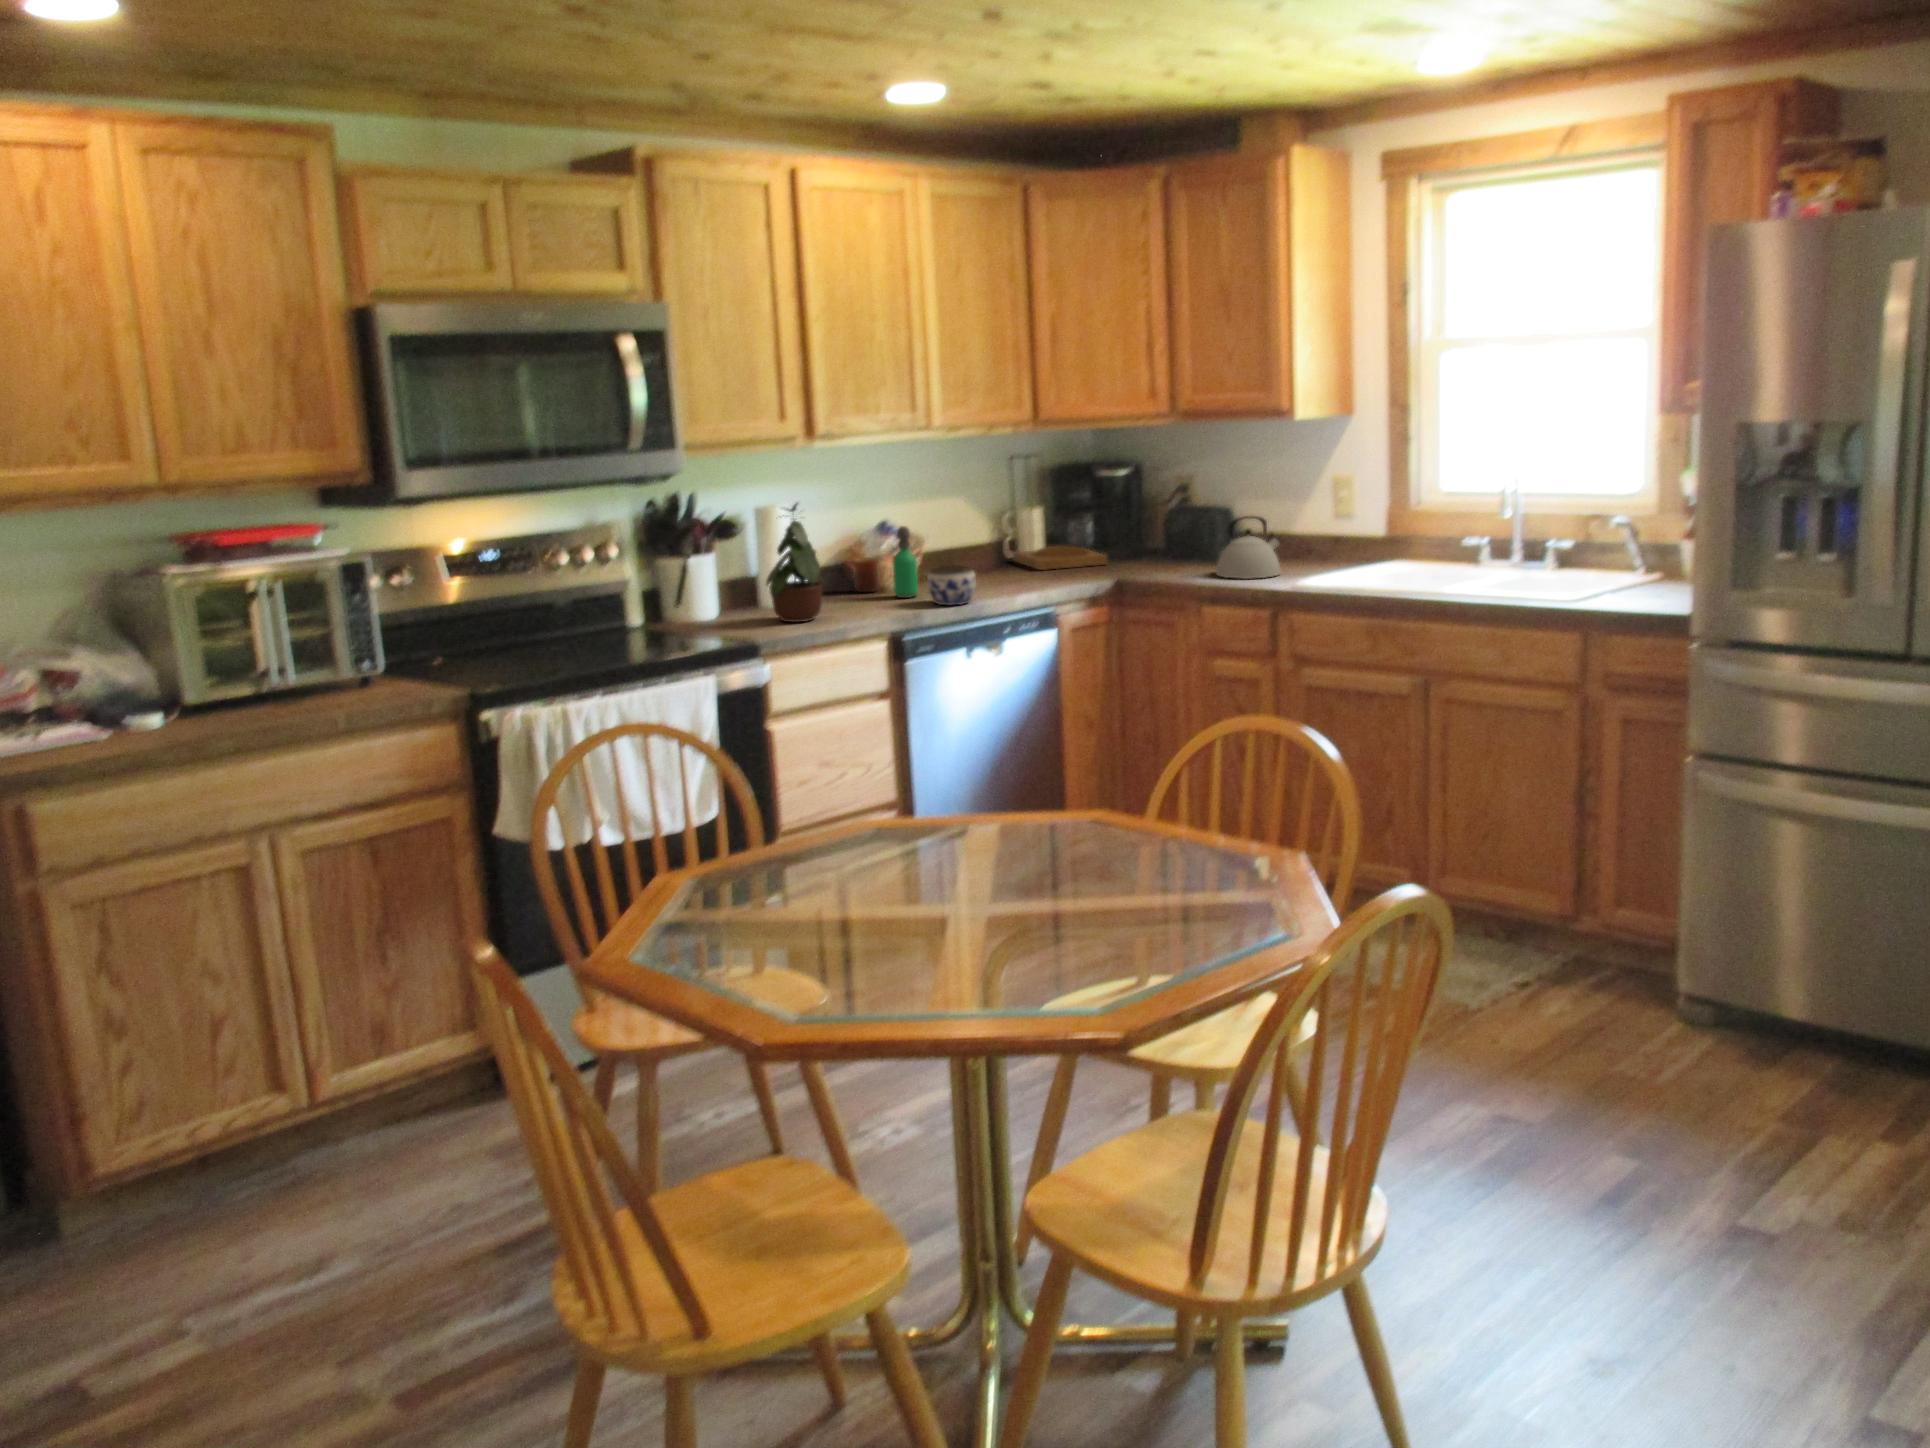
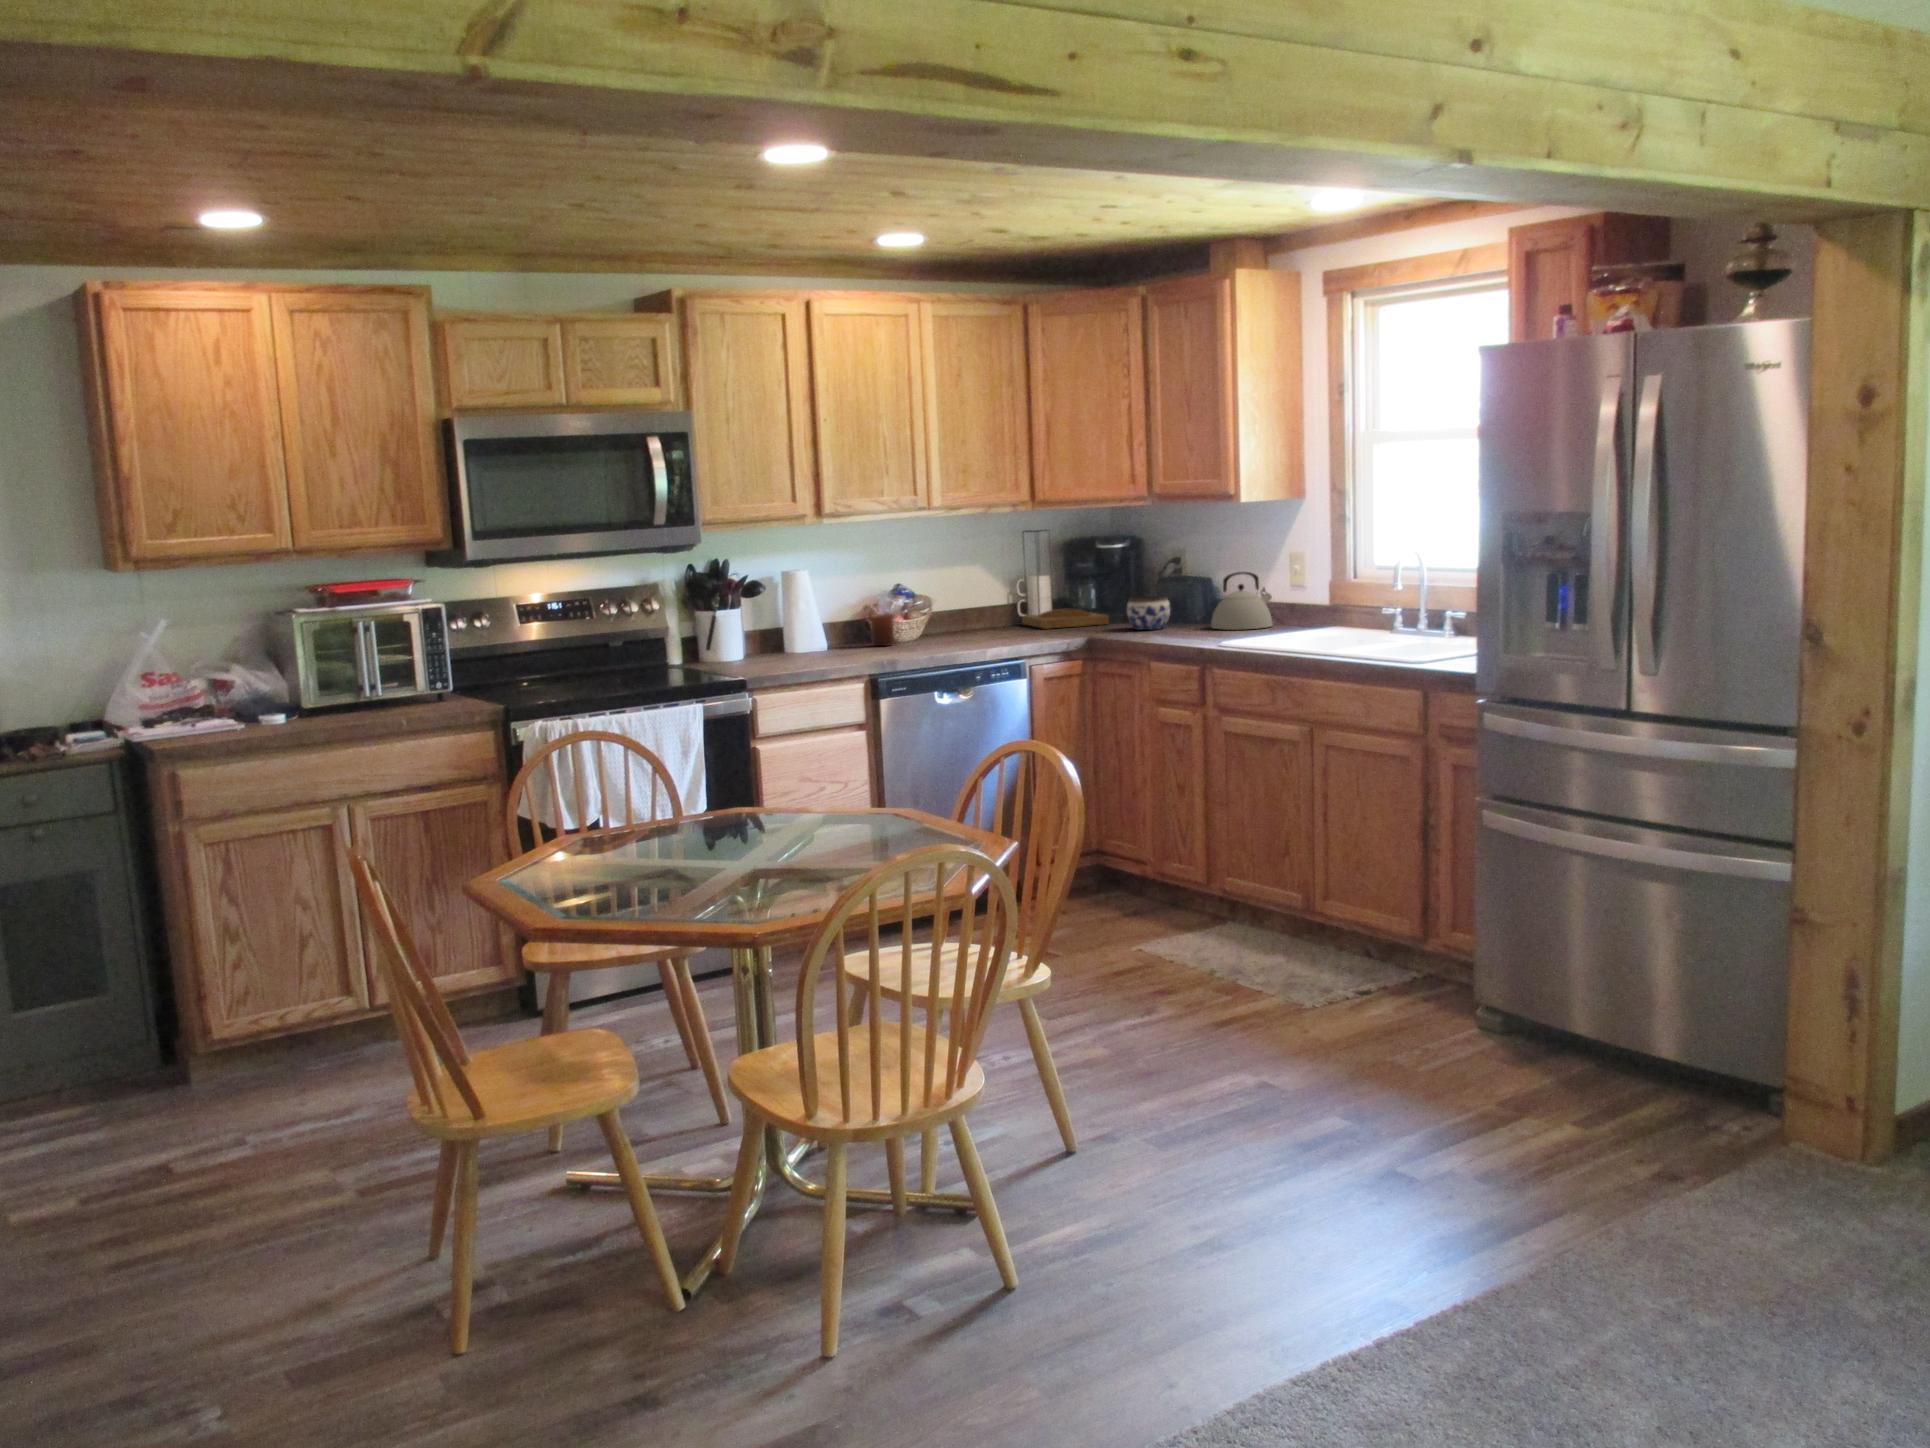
potted plant: present [766,503,823,622] -> none [778,552,846,666]
soap dispenser: present [893,526,918,598] -> none [905,581,930,649]
jar: present [927,565,976,605] -> present [1127,596,1170,630]

